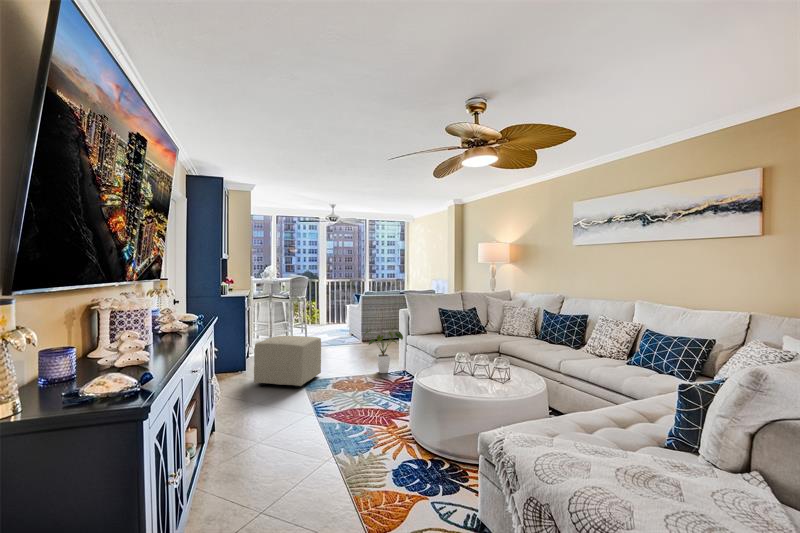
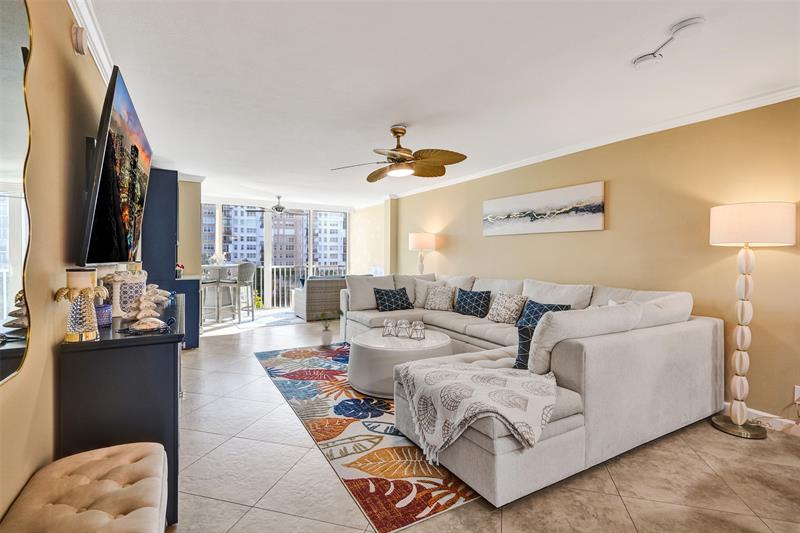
ottoman: present [254,336,321,388] -> none [211,315,271,358]

